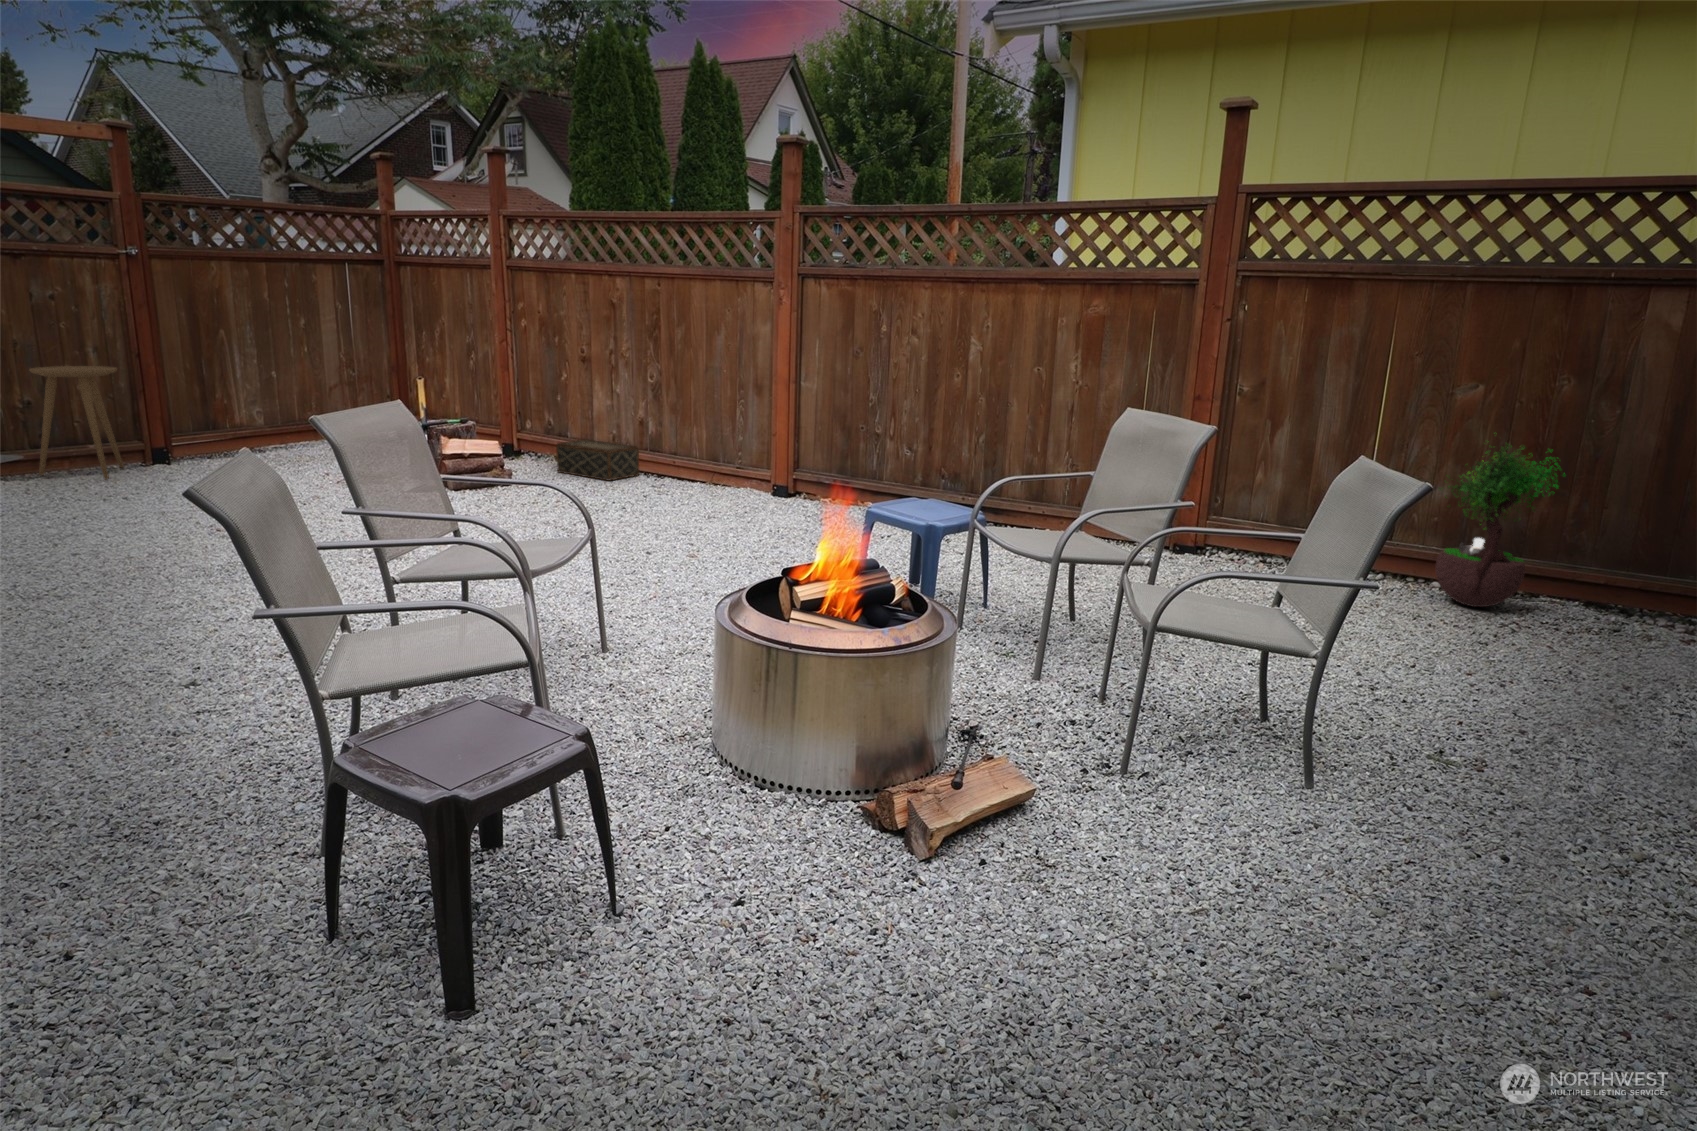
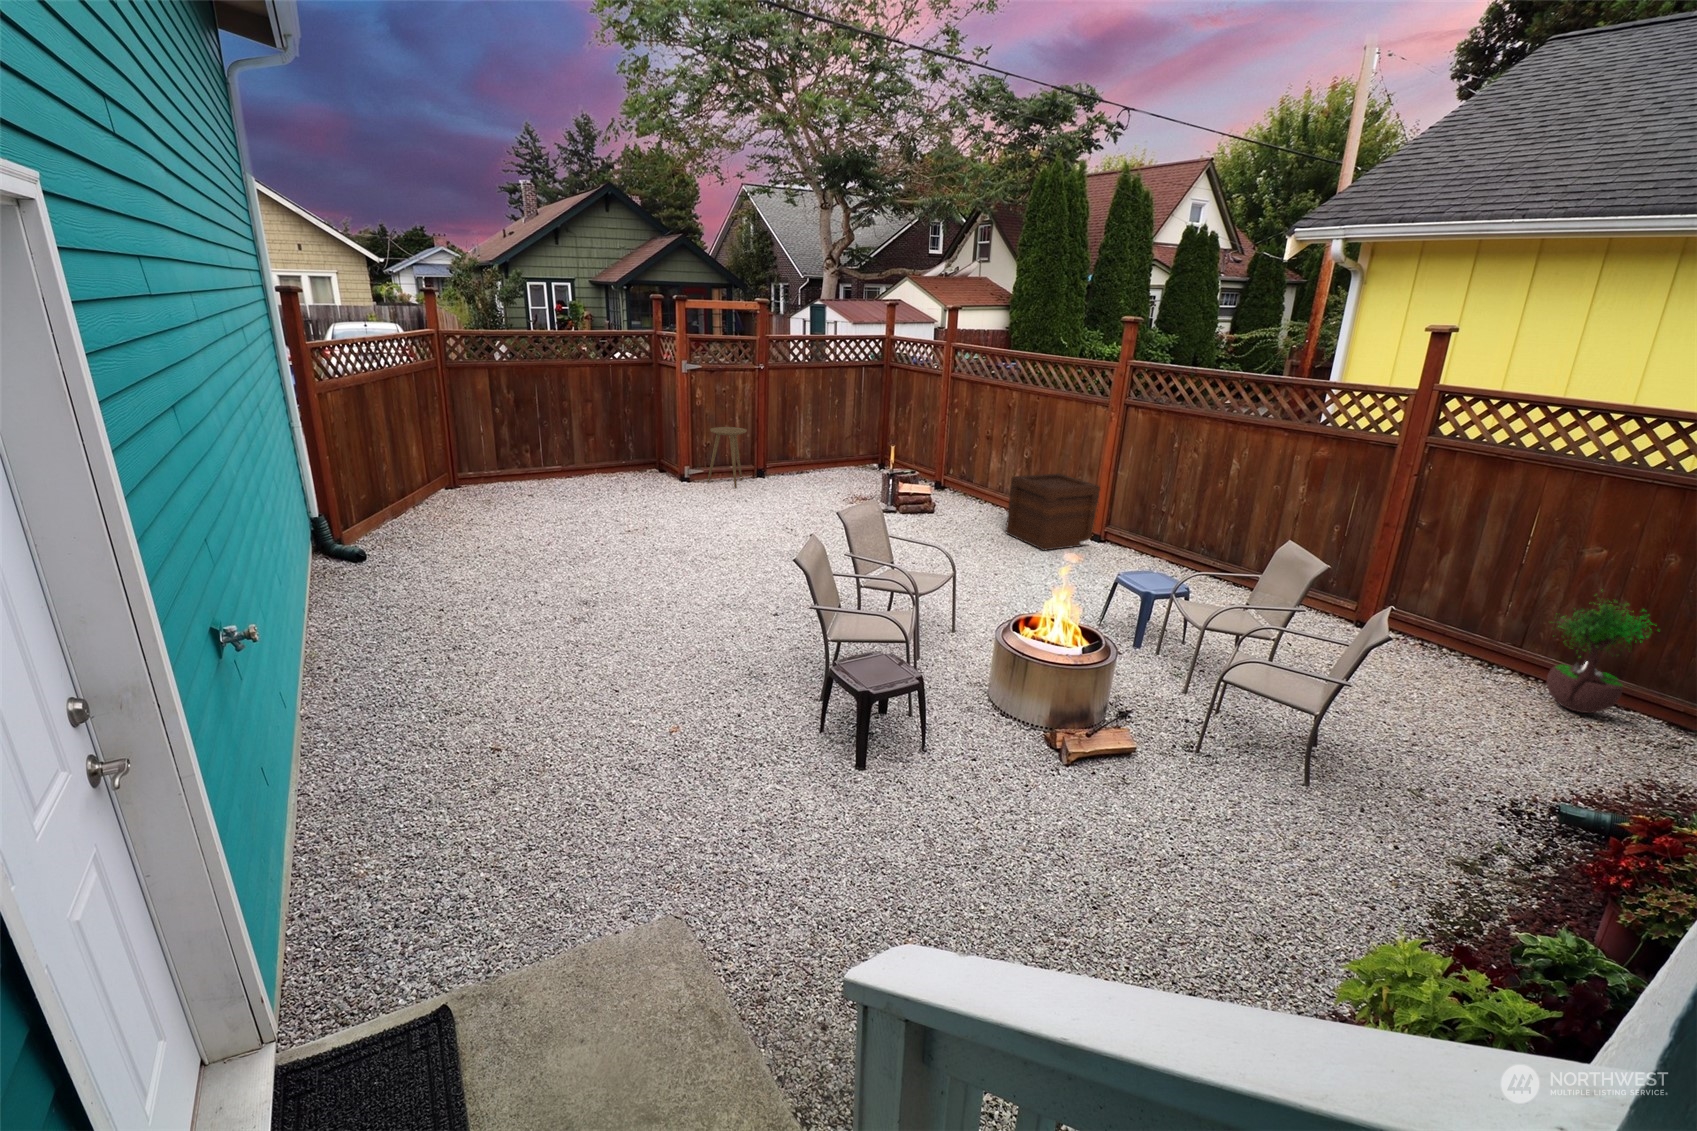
wooden crate: none [642,395,784,513] -> present [1006,473,1100,550]
woven basket: present [556,439,639,481] -> none [960,488,1010,518]

